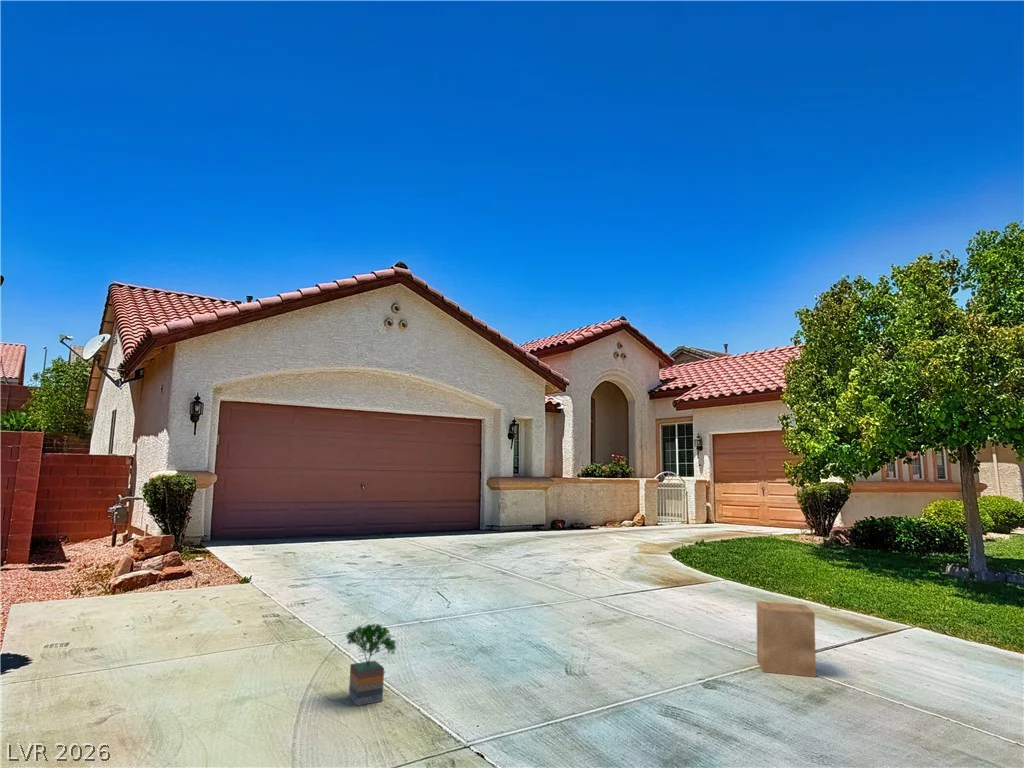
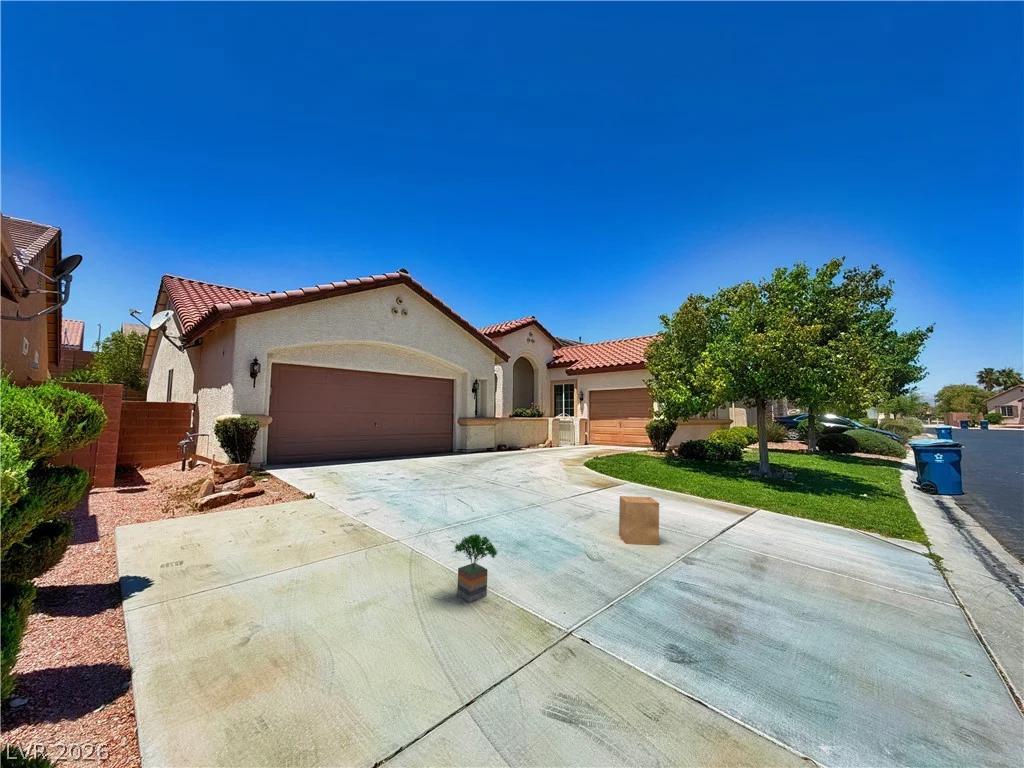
cardboard box: present [756,601,816,677] -> present [619,496,659,545]

